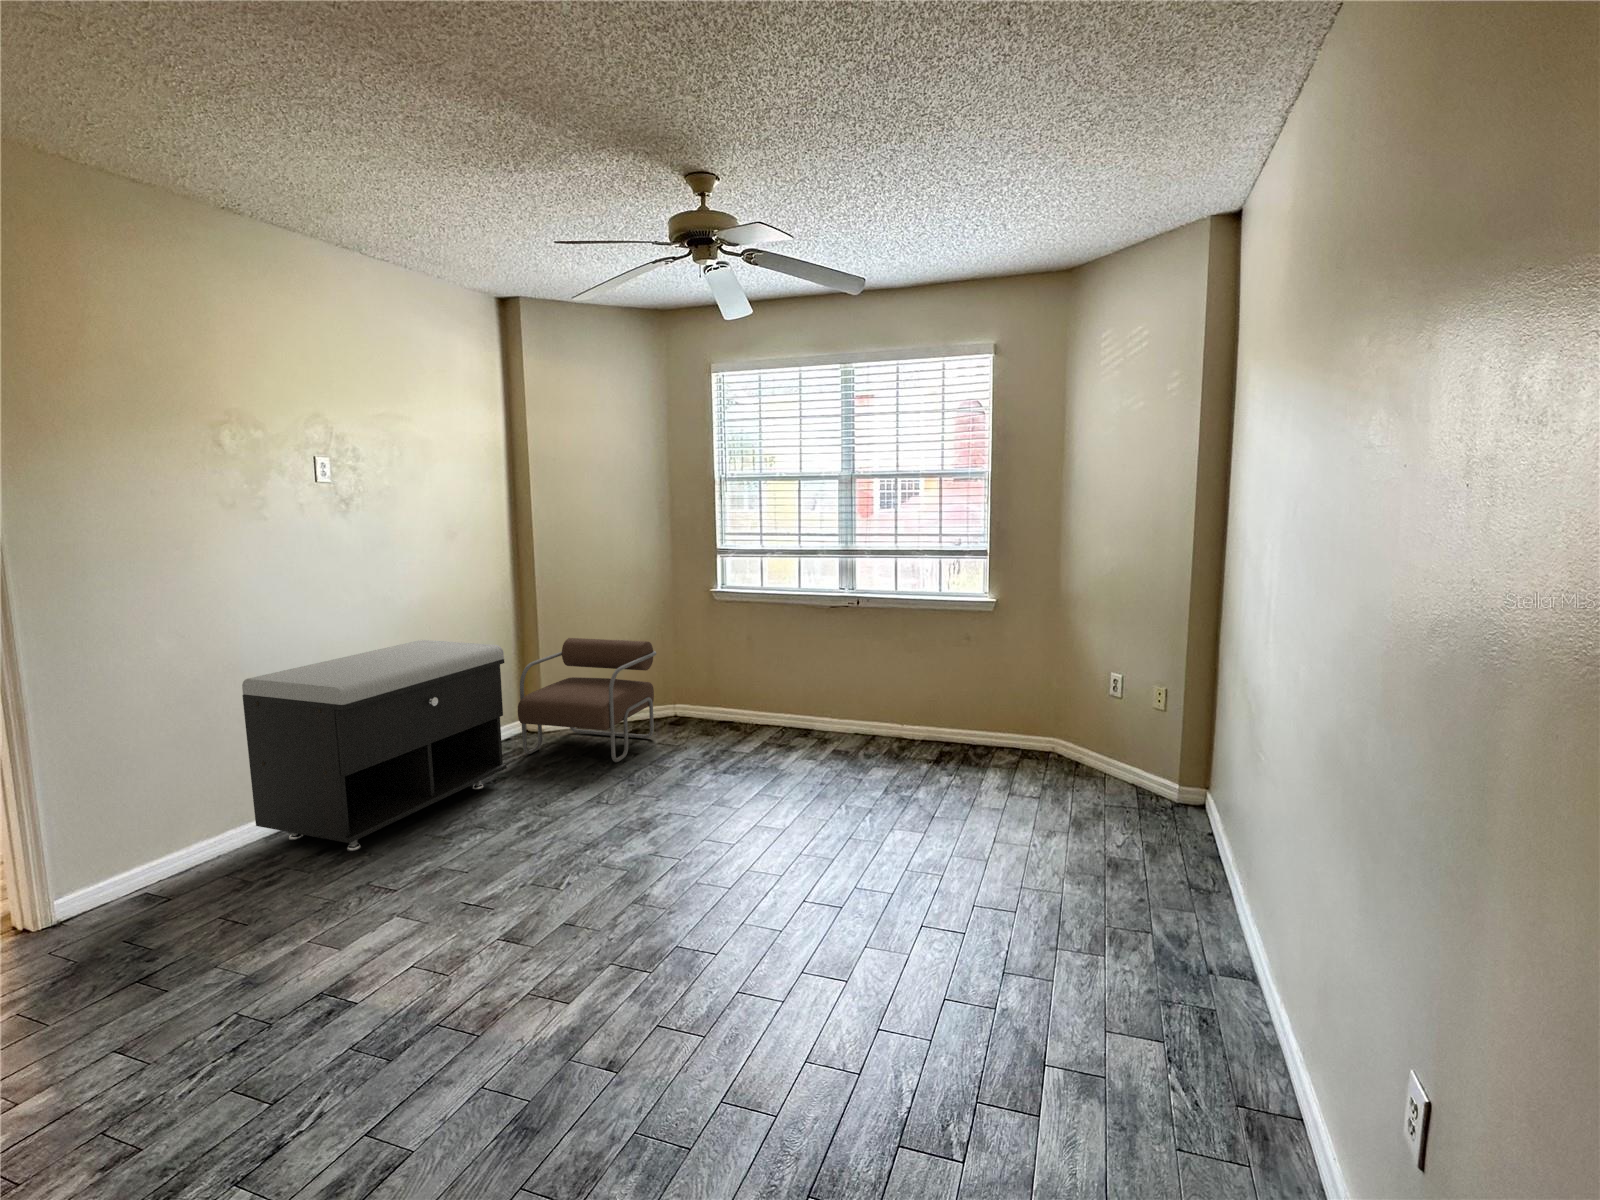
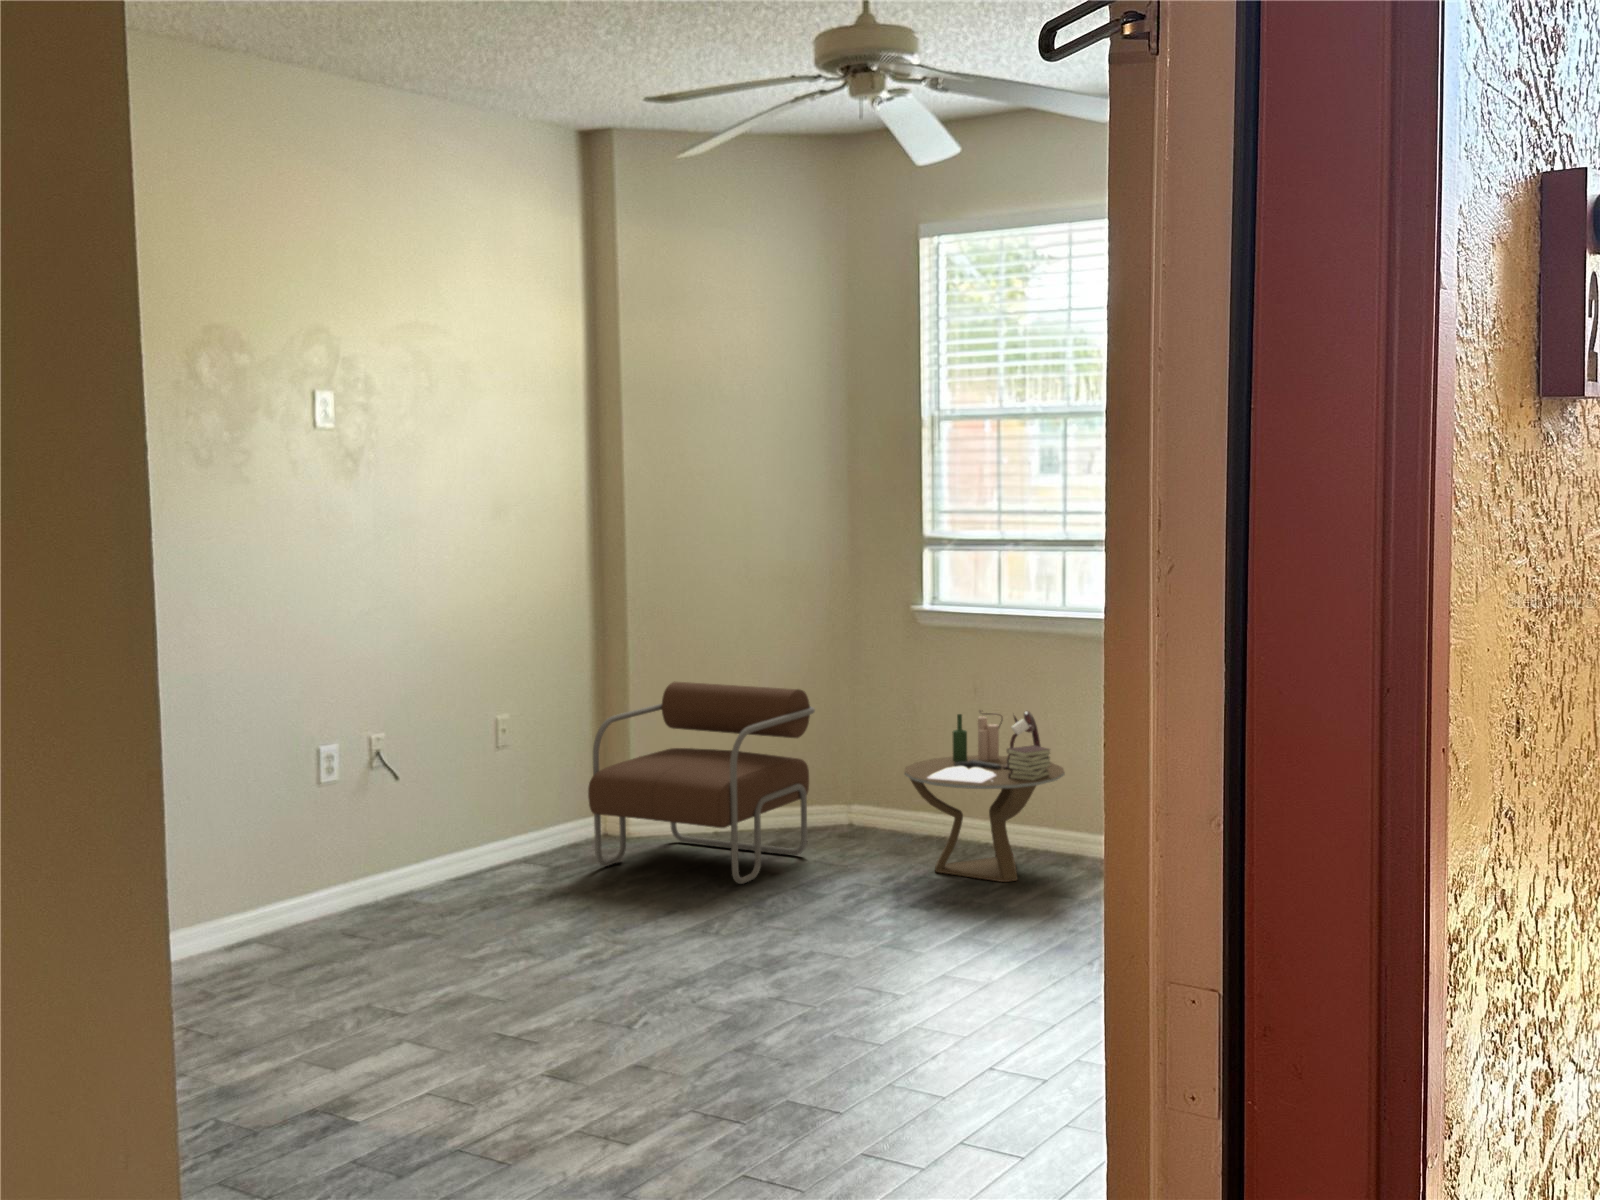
storage bench: present [242,640,506,851] -> none [211,671,569,968]
side table: none [712,650,805,751] -> present [904,711,1065,882]

